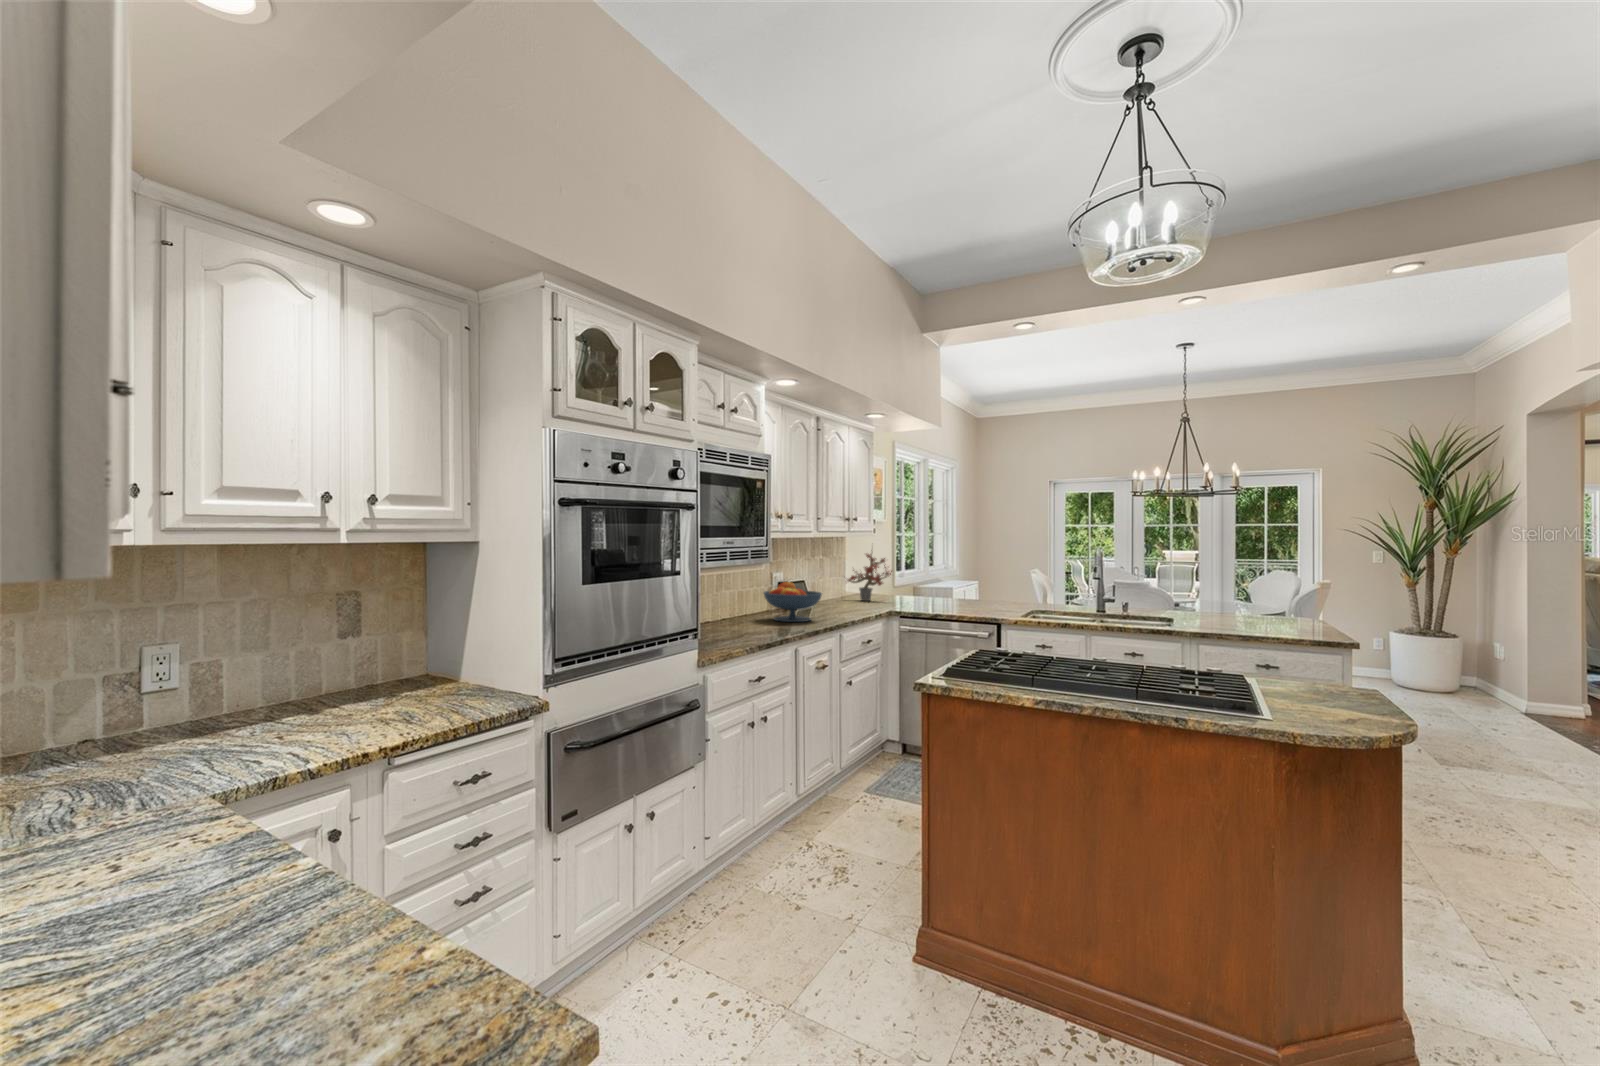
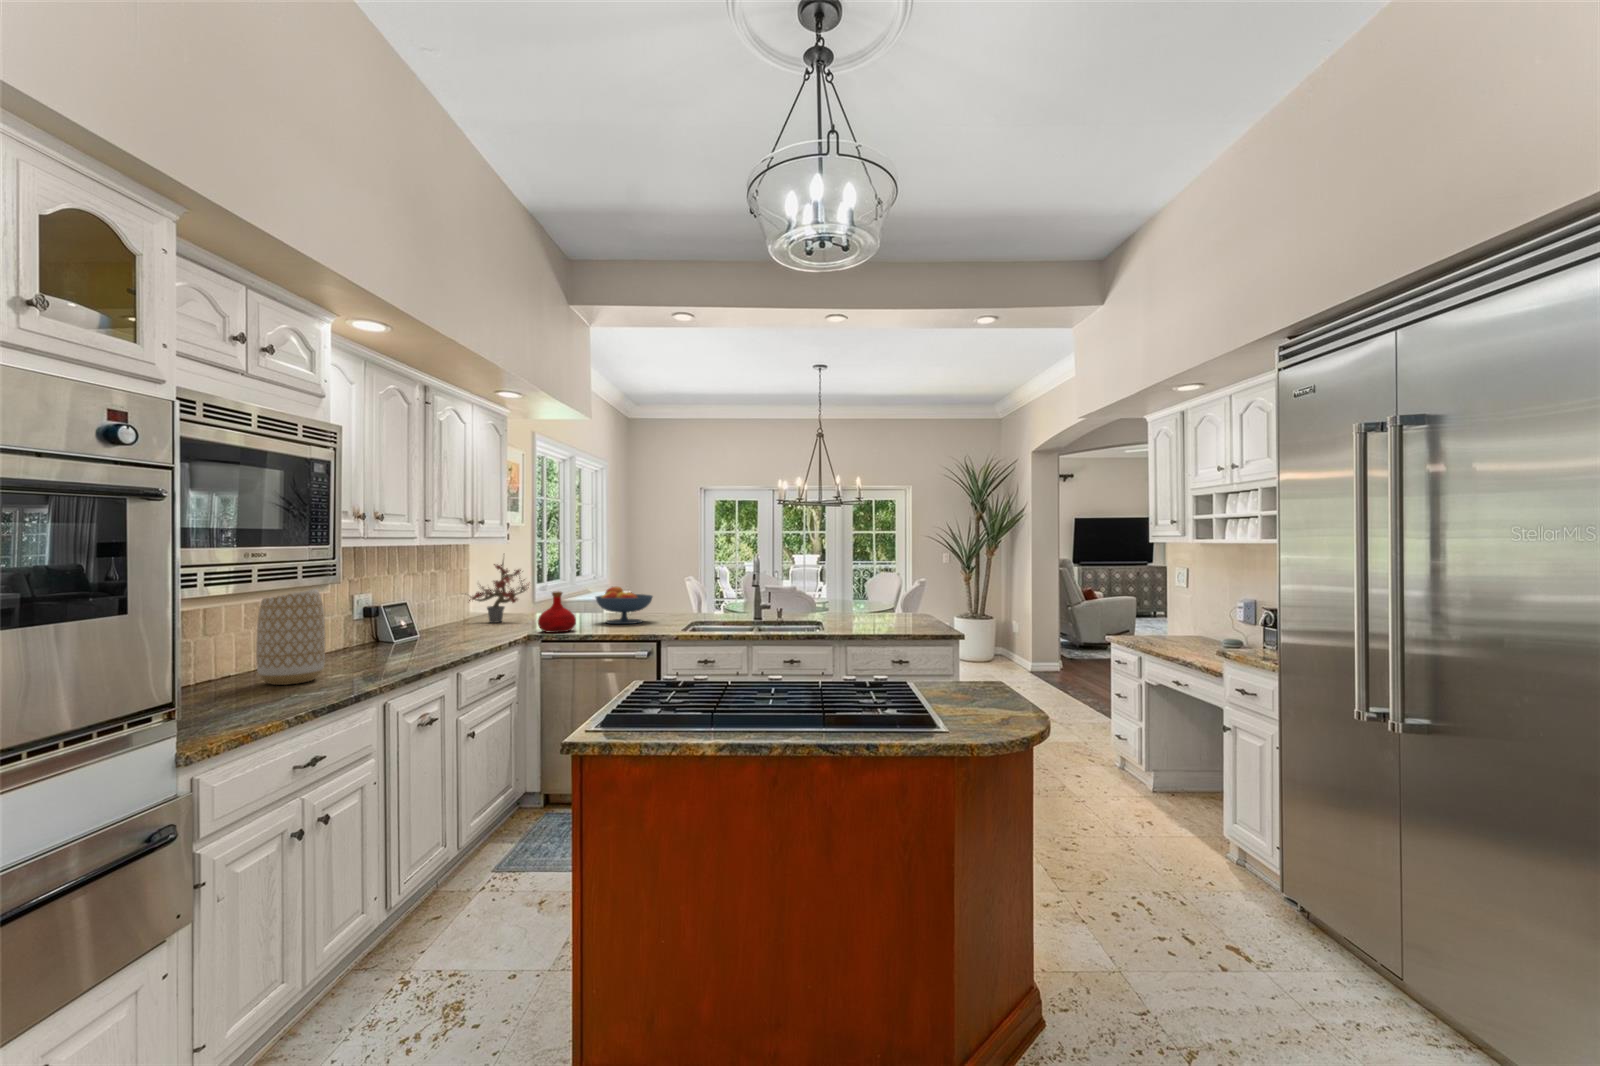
vase: none [722,551,761,632] -> present [256,589,325,685]
bottle: none [899,578,929,611] -> present [538,591,576,633]
fruit bowl: present [764,582,822,622] -> present [596,586,653,624]

